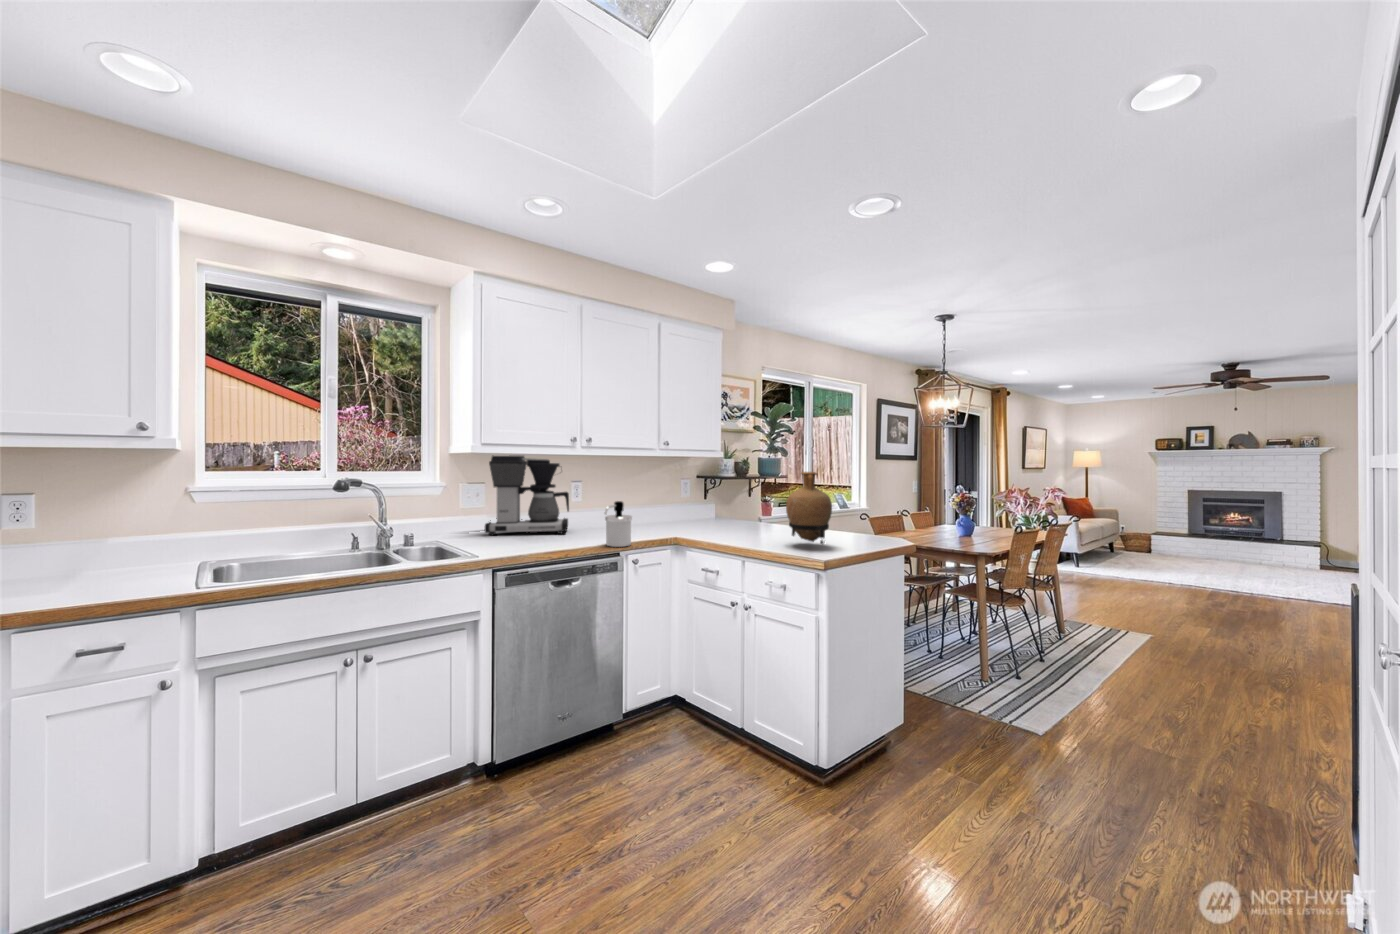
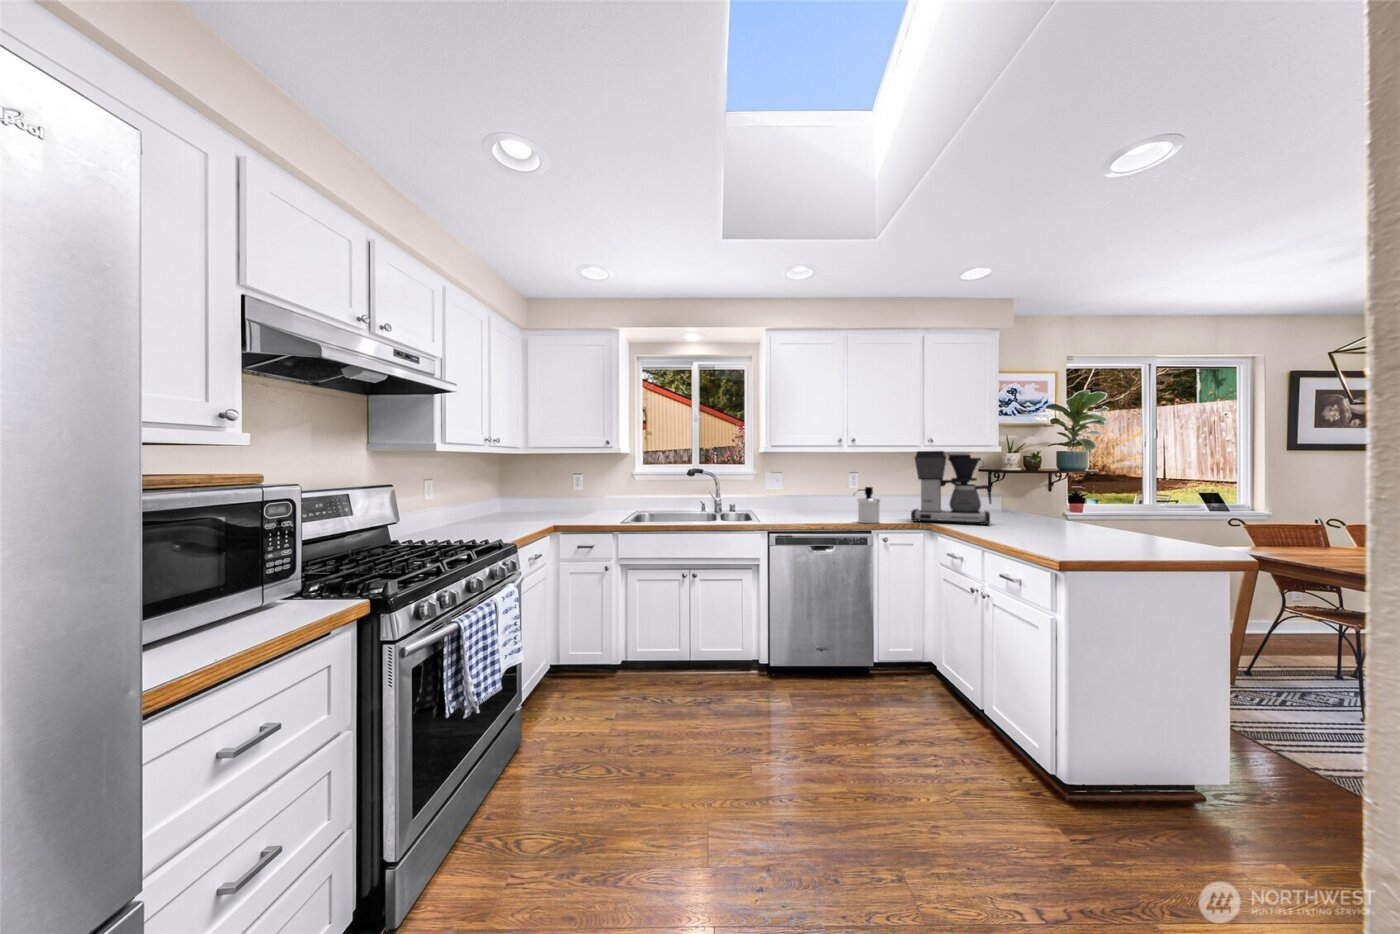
coffee maker: present [485,456,569,535] -> present [911,451,991,525]
vase: present [786,472,832,544] -> none [1031,460,1085,535]

